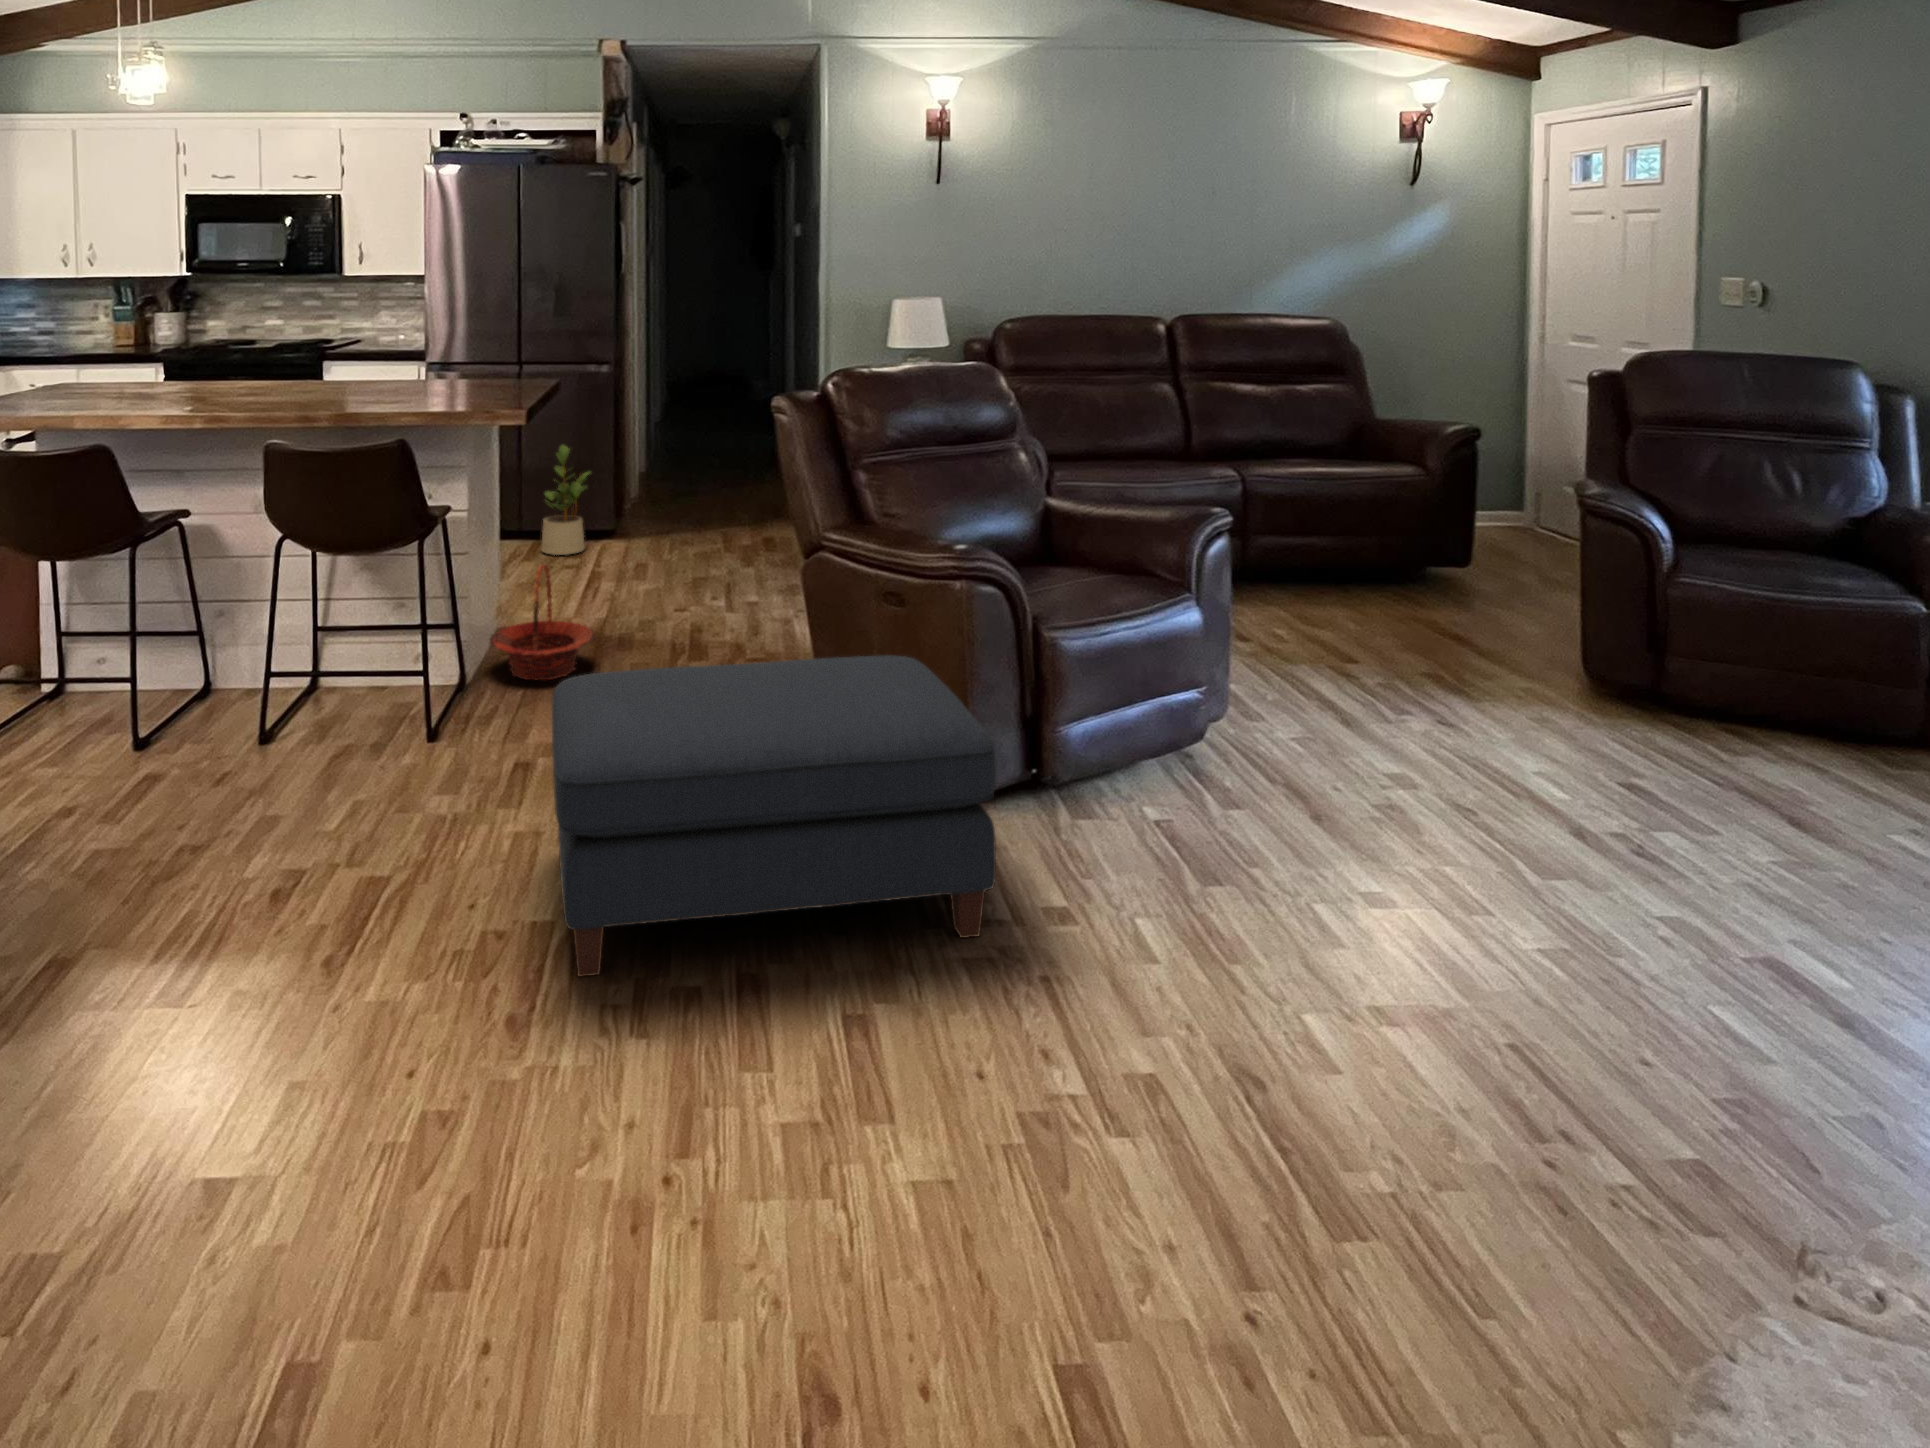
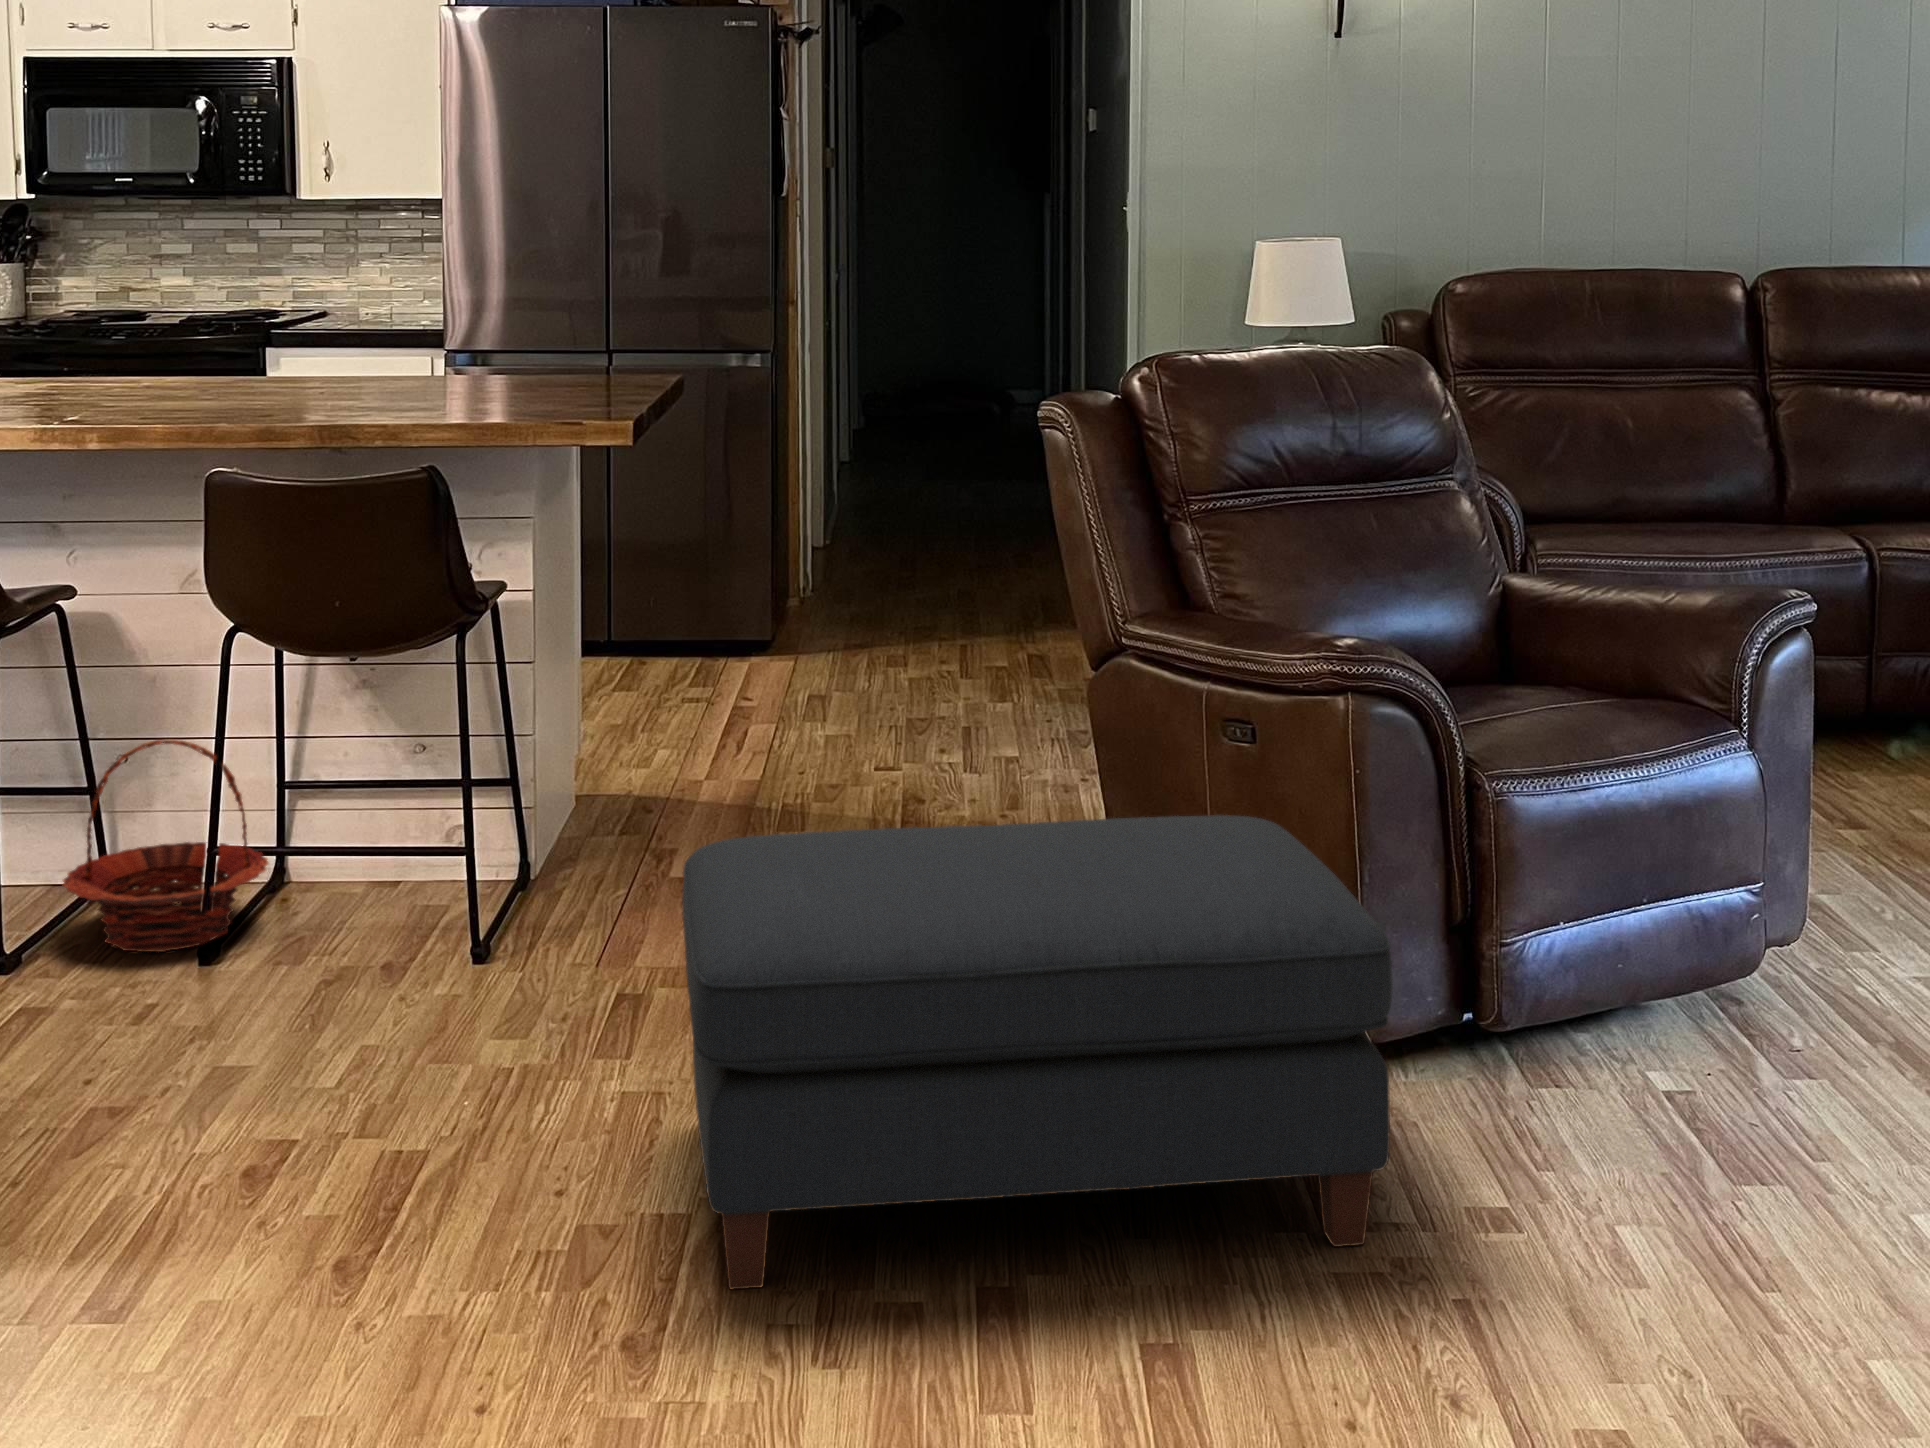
potted plant: present [541,445,590,555] -> none [645,493,732,684]
basket: present [490,565,595,680] -> present [63,740,268,952]

